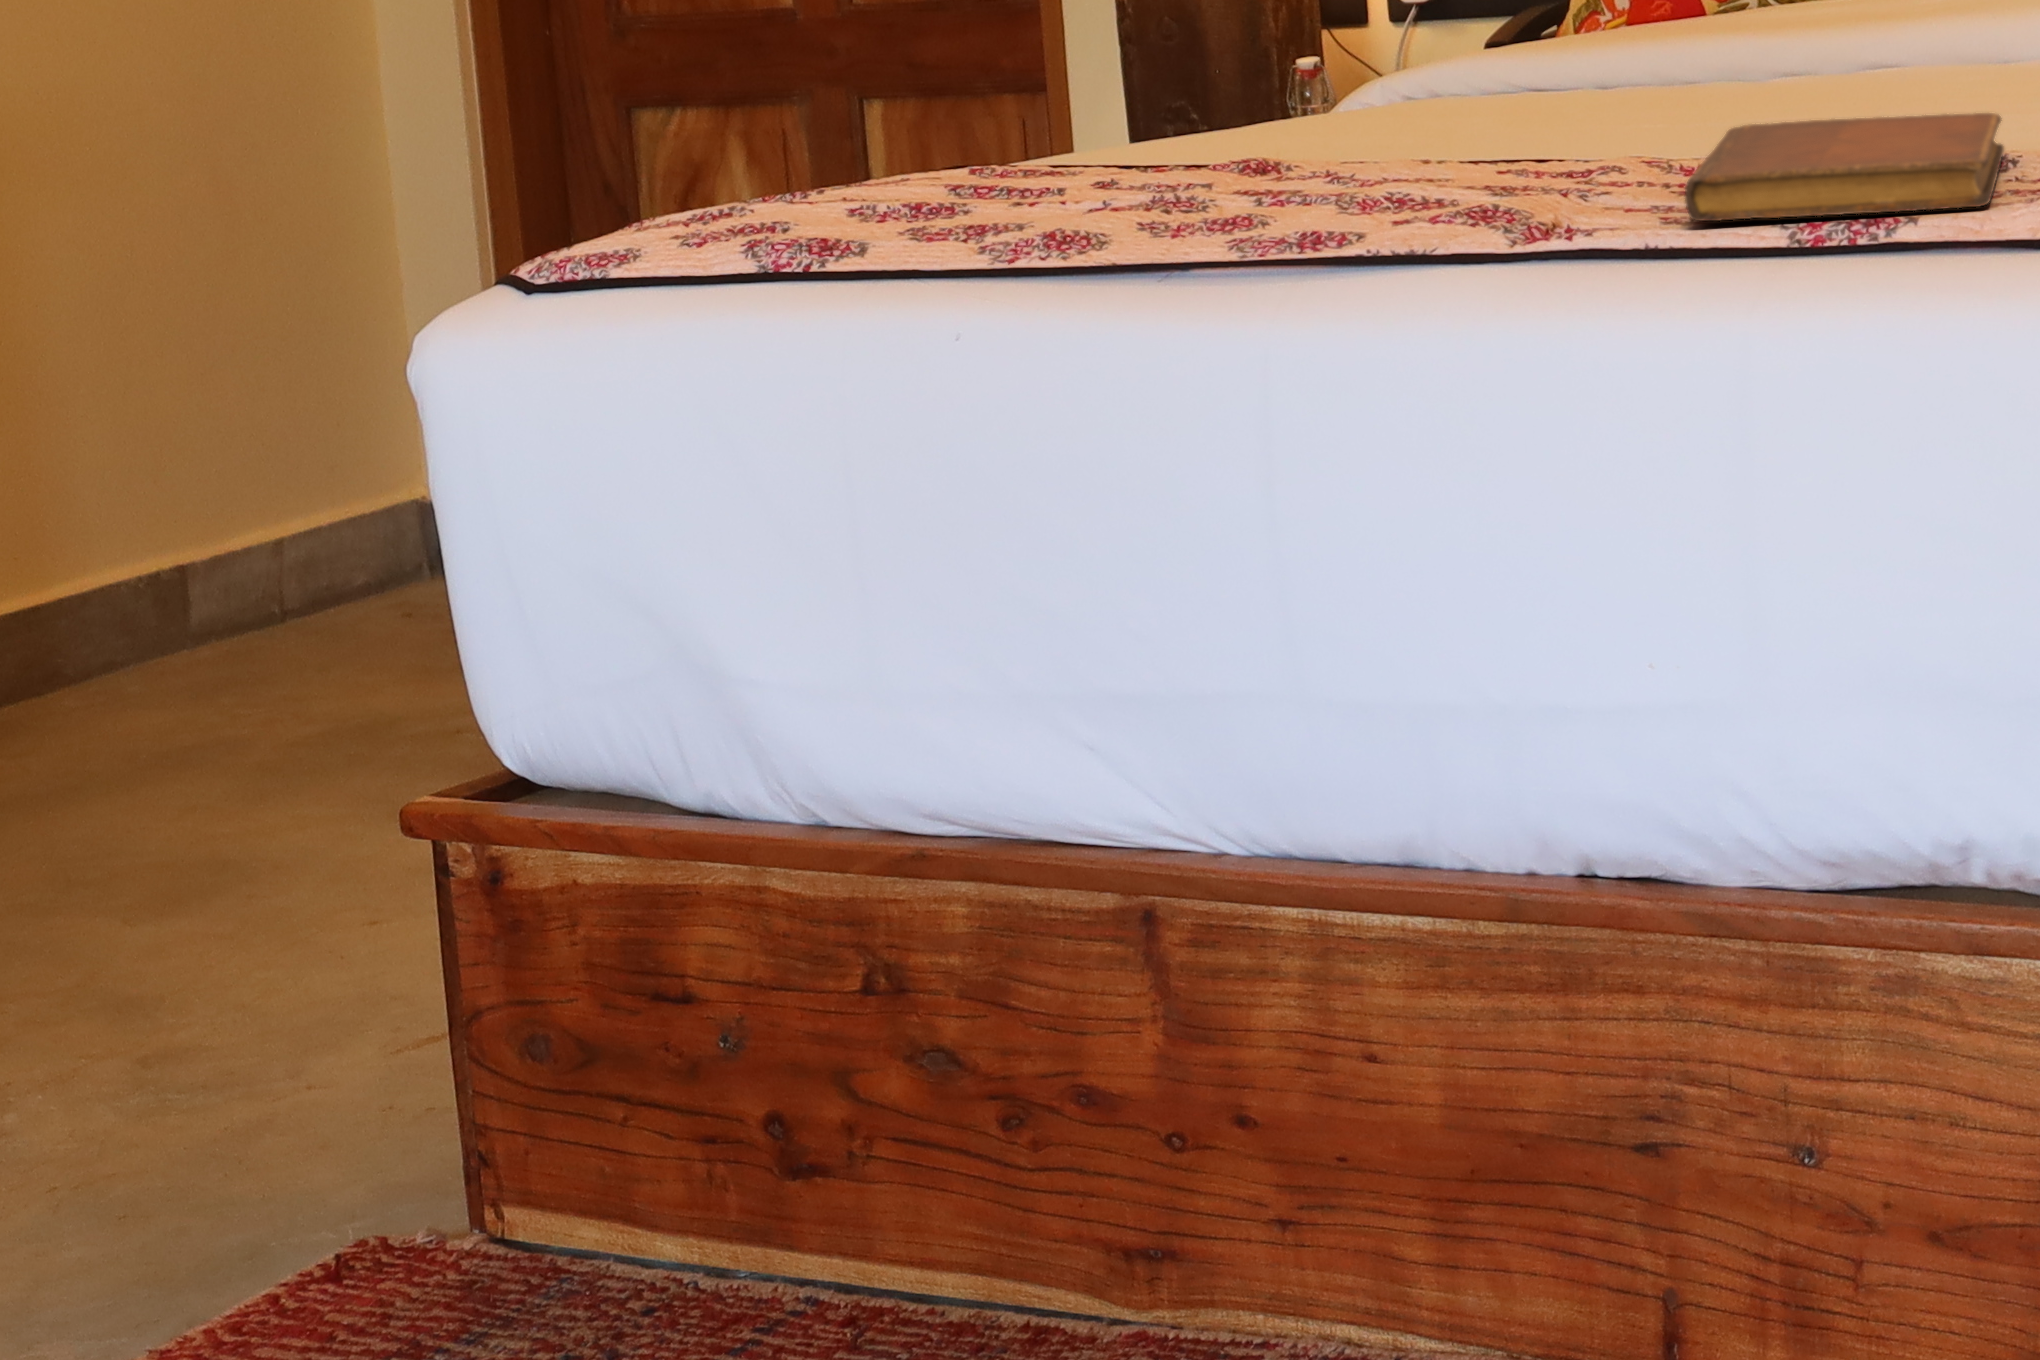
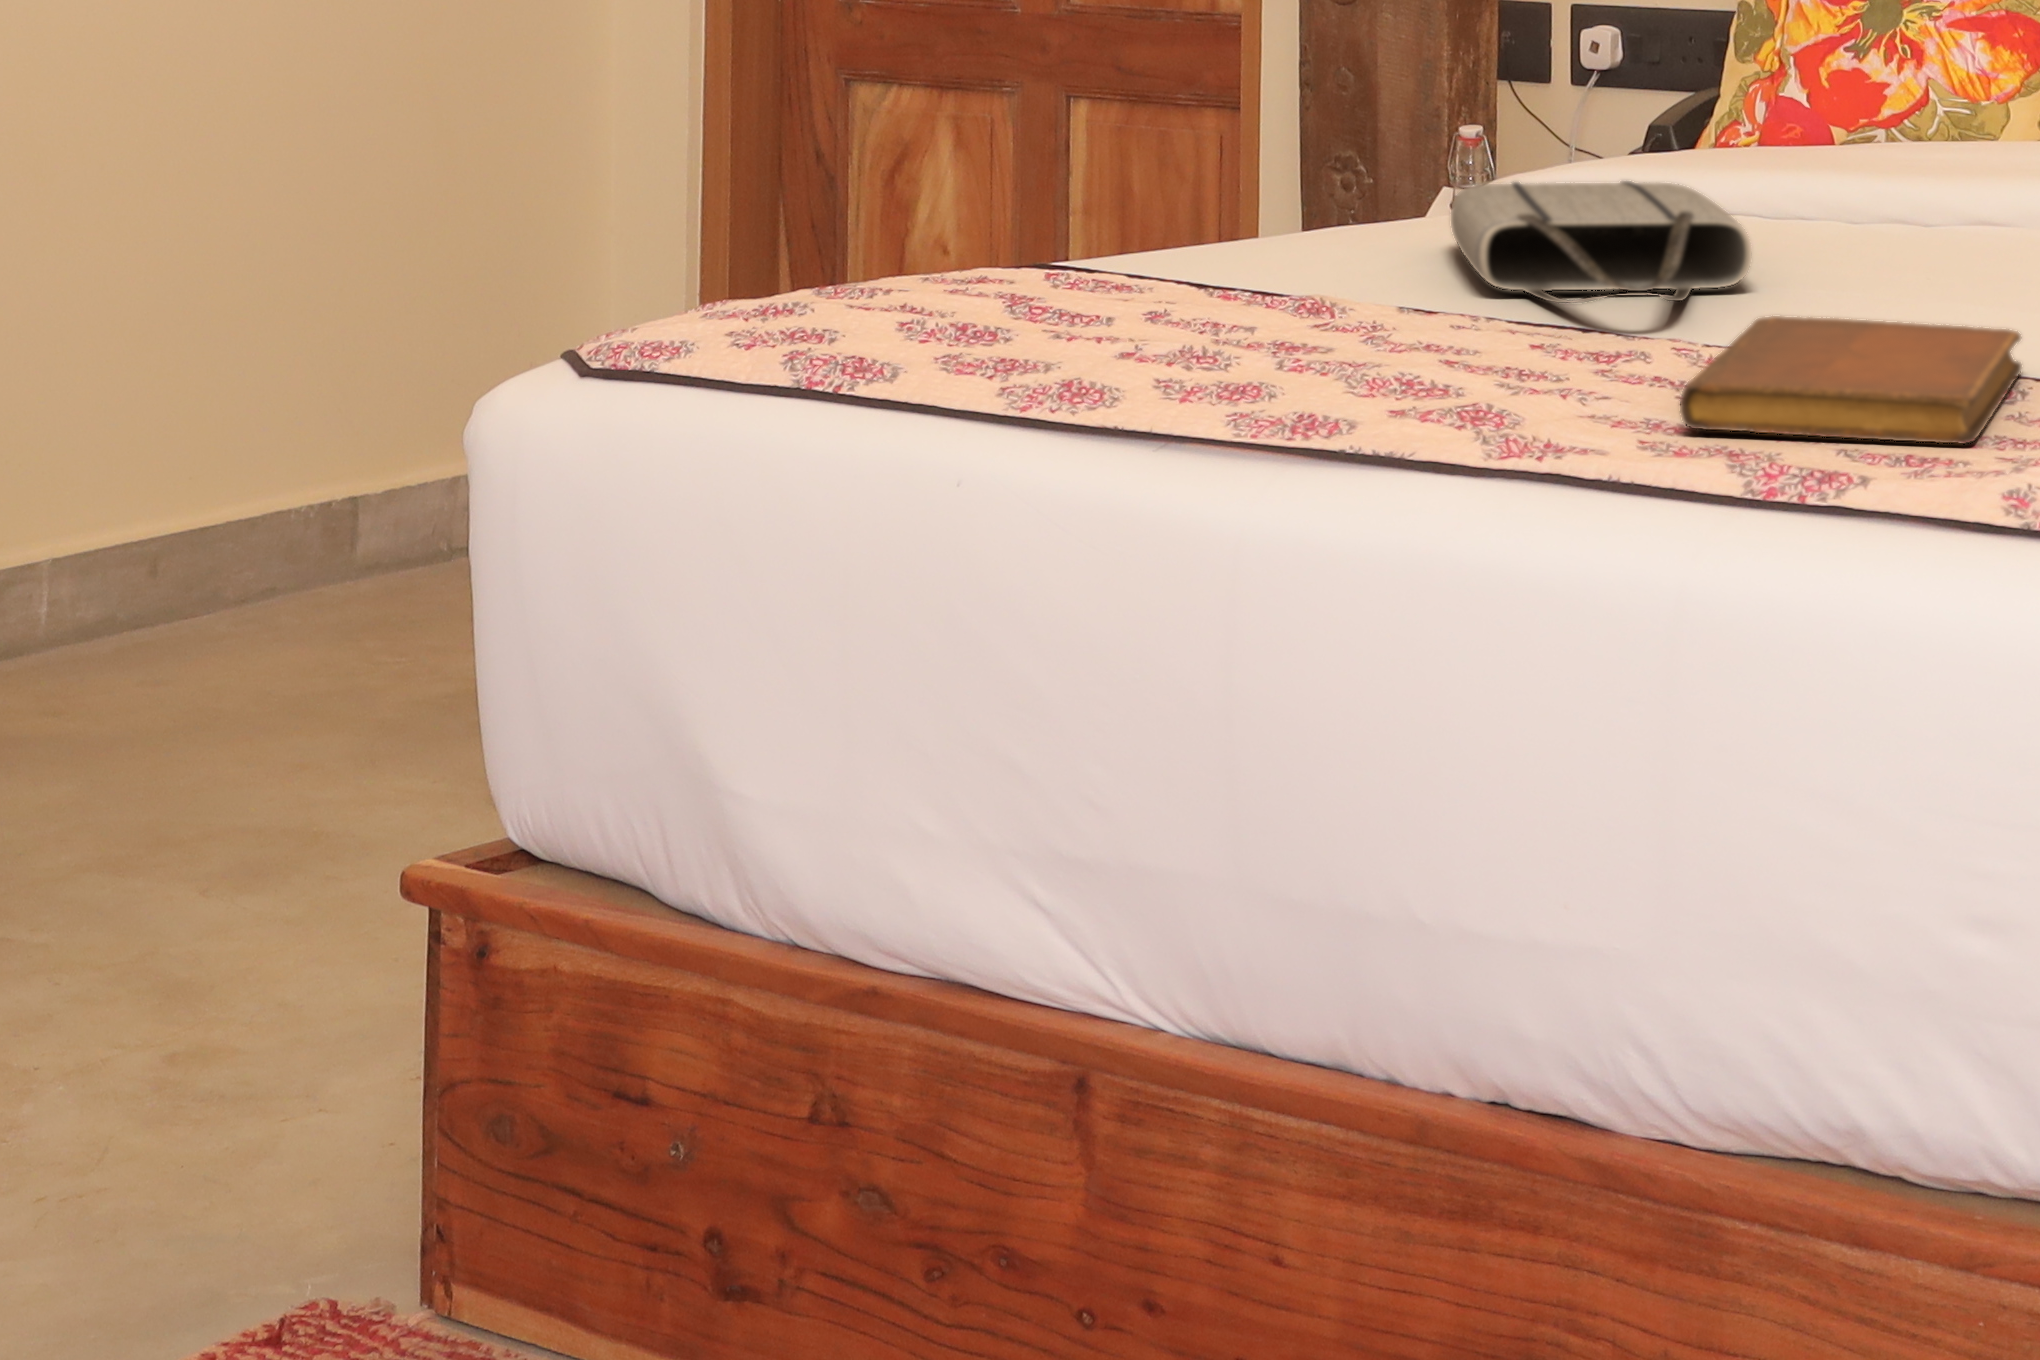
tote bag: none [1369,41,1692,145] -> present [1451,181,1751,303]

